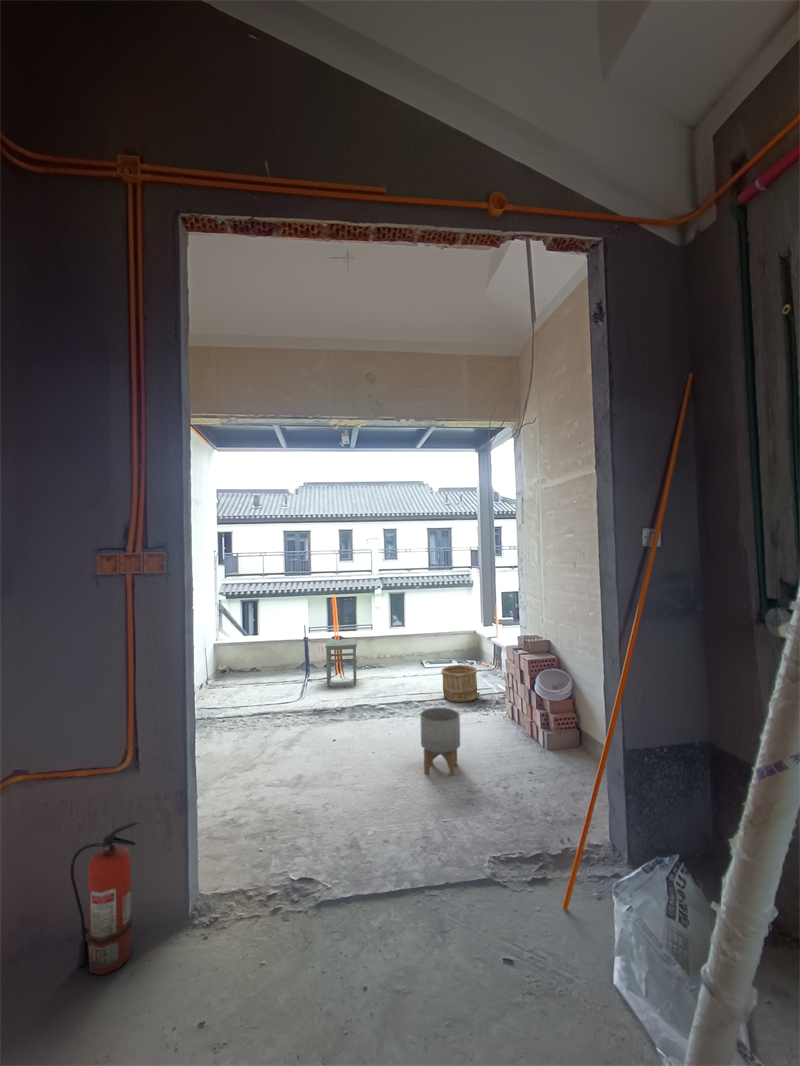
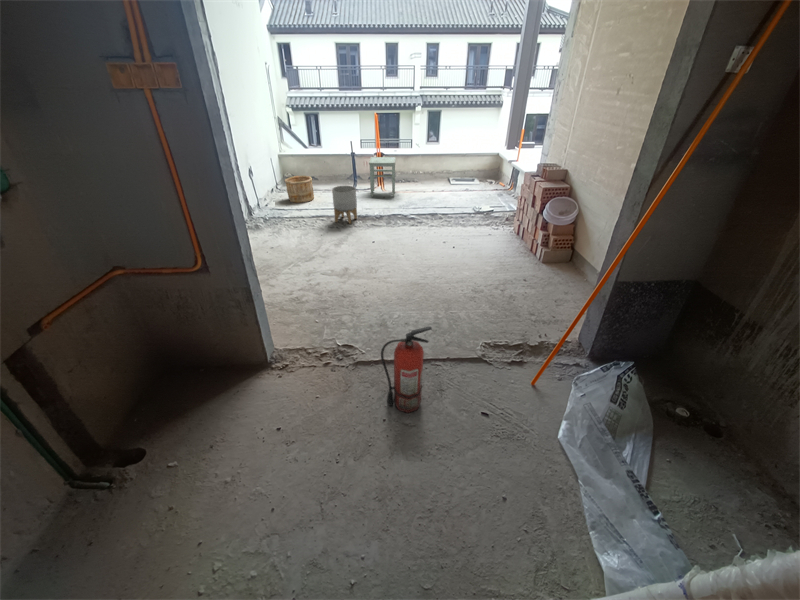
wooden bucket: present [441,665,477,702] -> present [284,176,314,203]
planter: present [420,708,460,776] -> present [332,185,357,224]
fire extinguisher: present [70,820,139,975] -> present [381,327,432,413]

